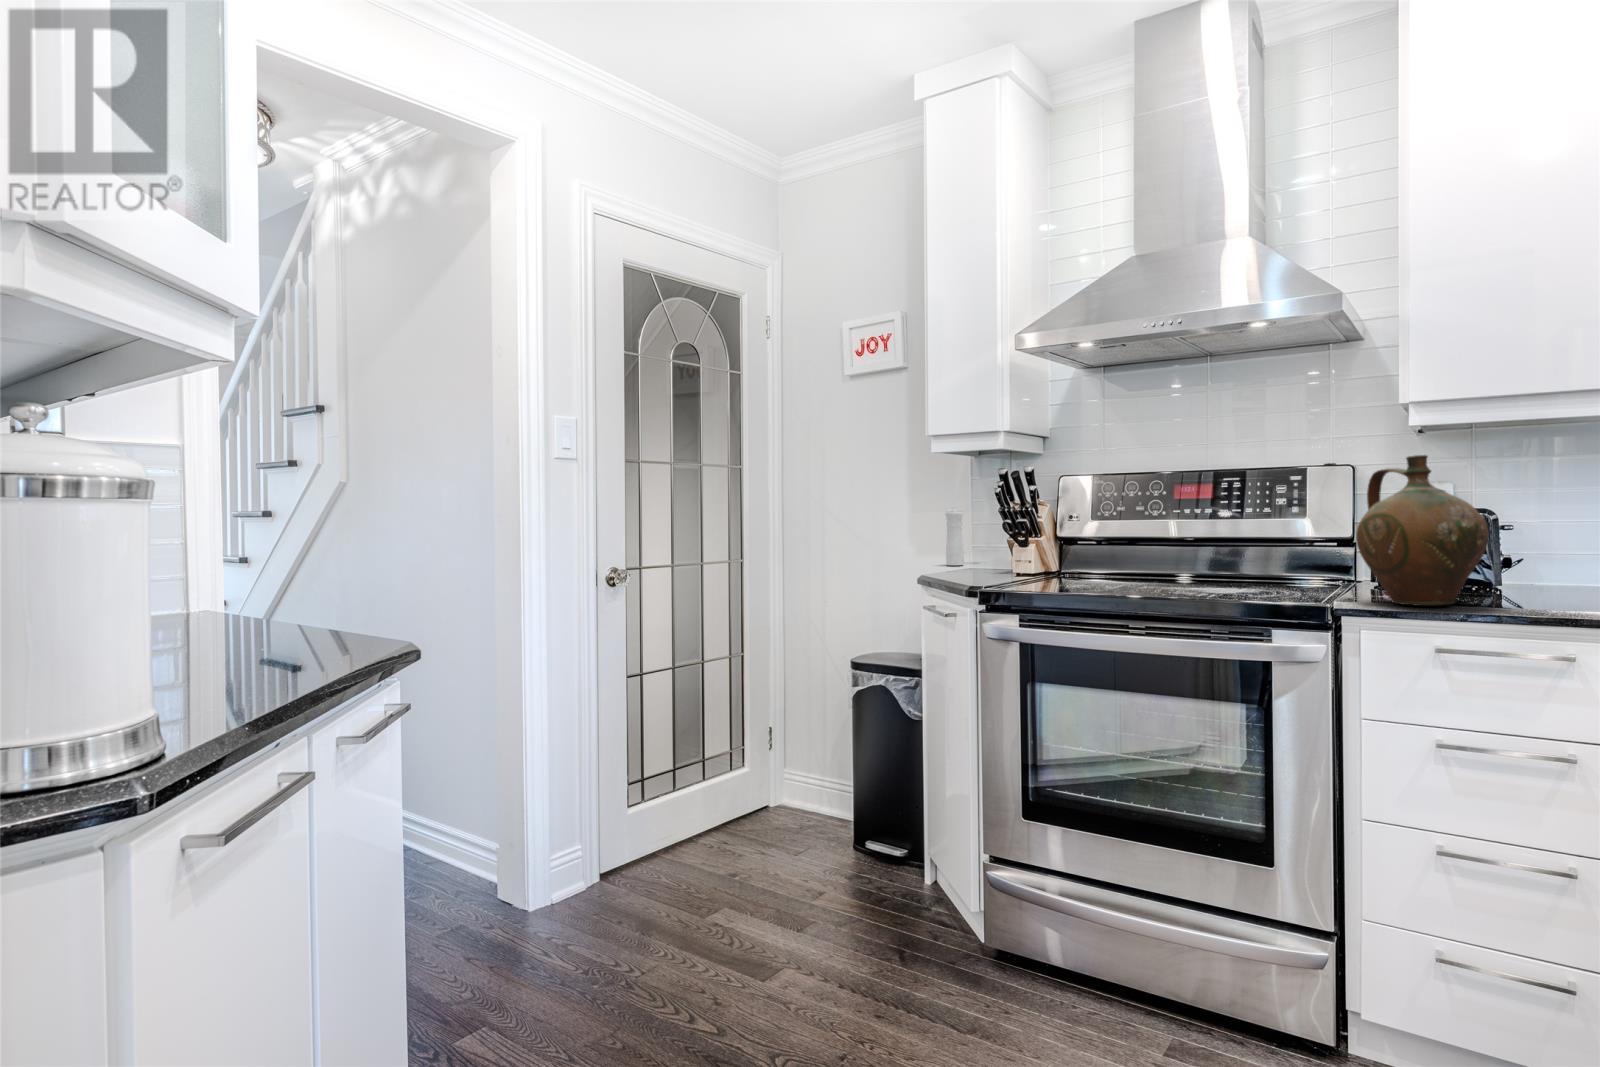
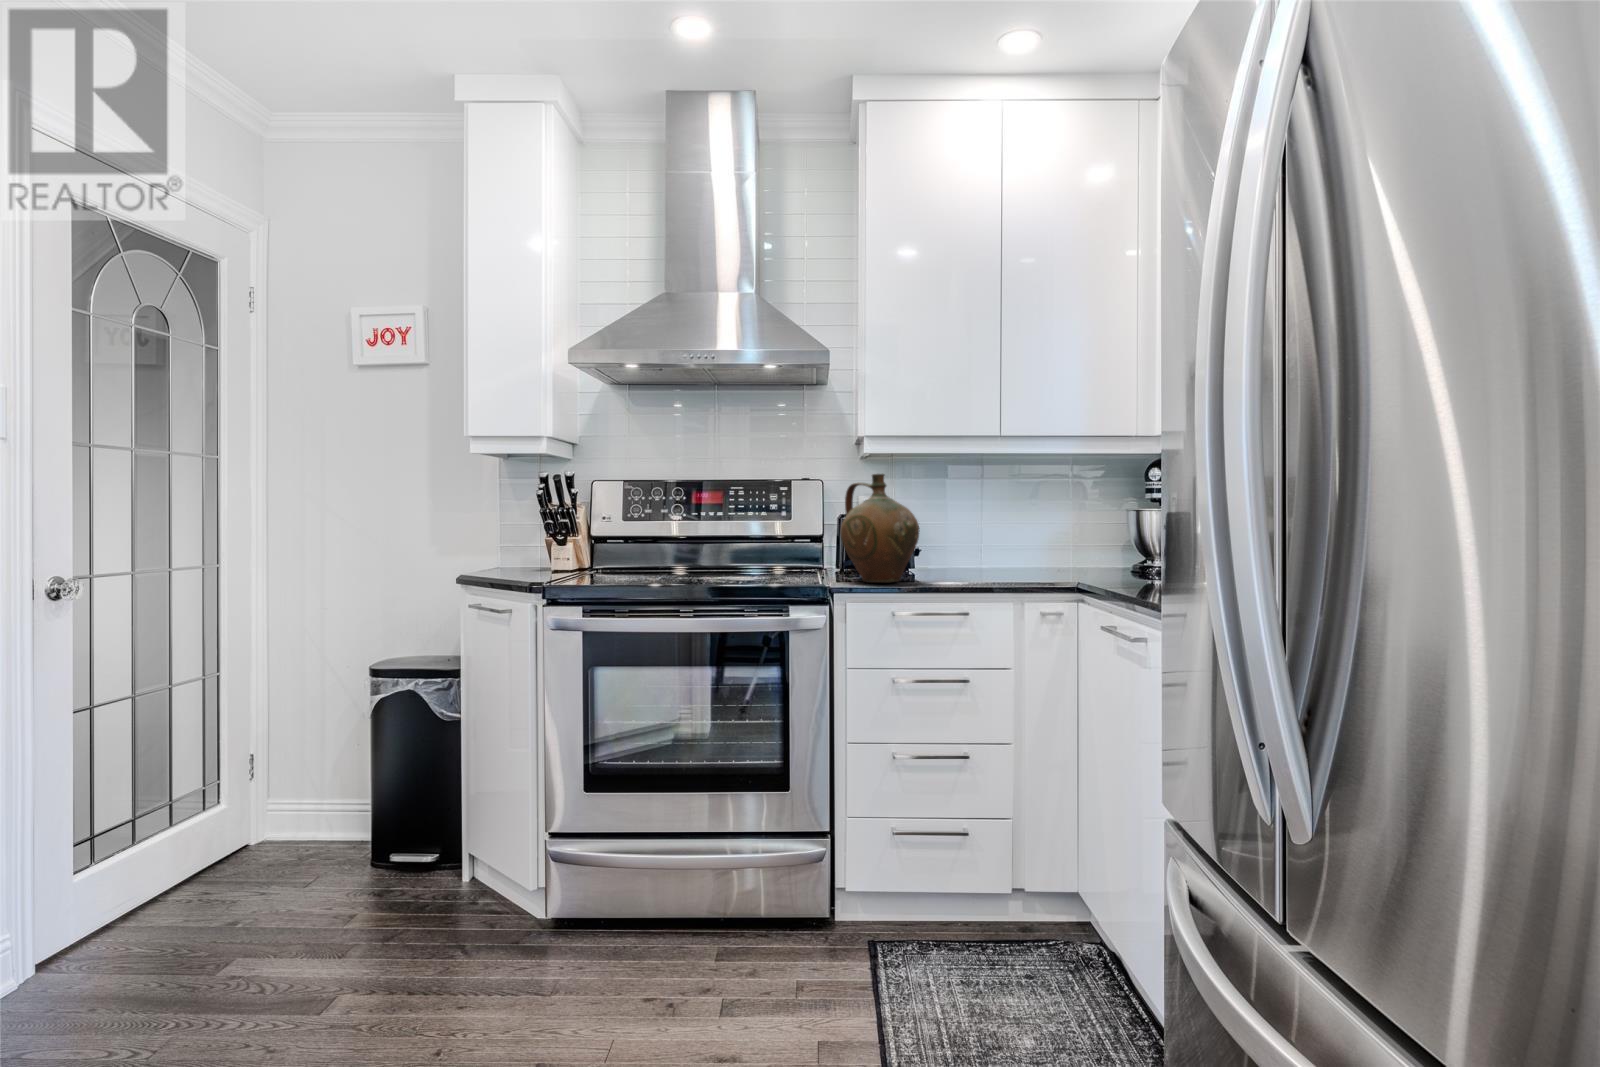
pepper mill: present [945,507,965,565] -> none [472,500,509,565]

